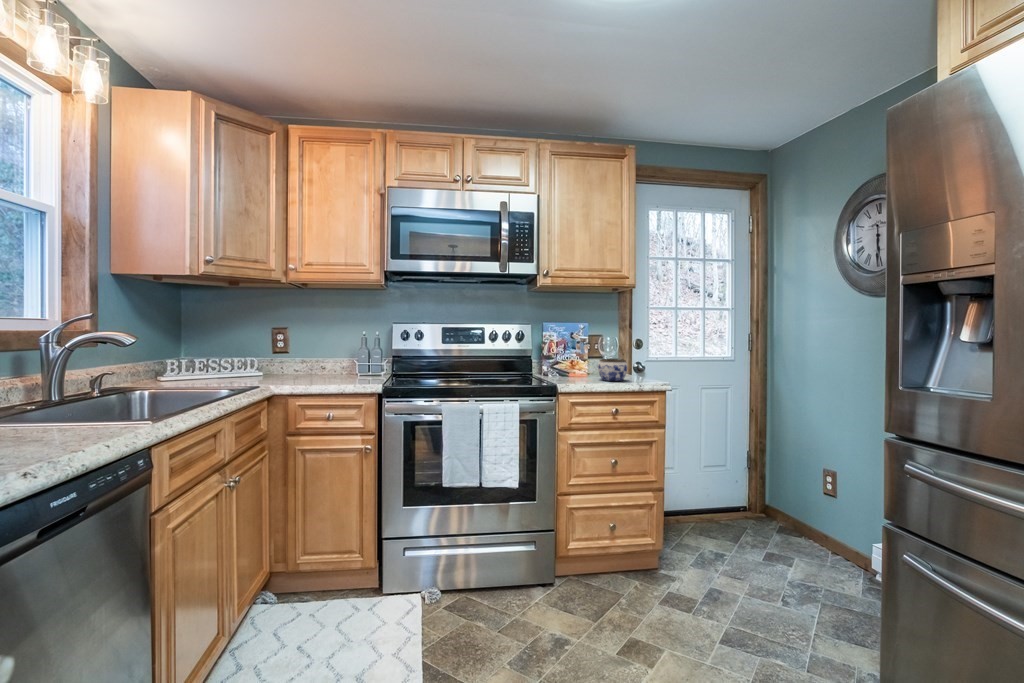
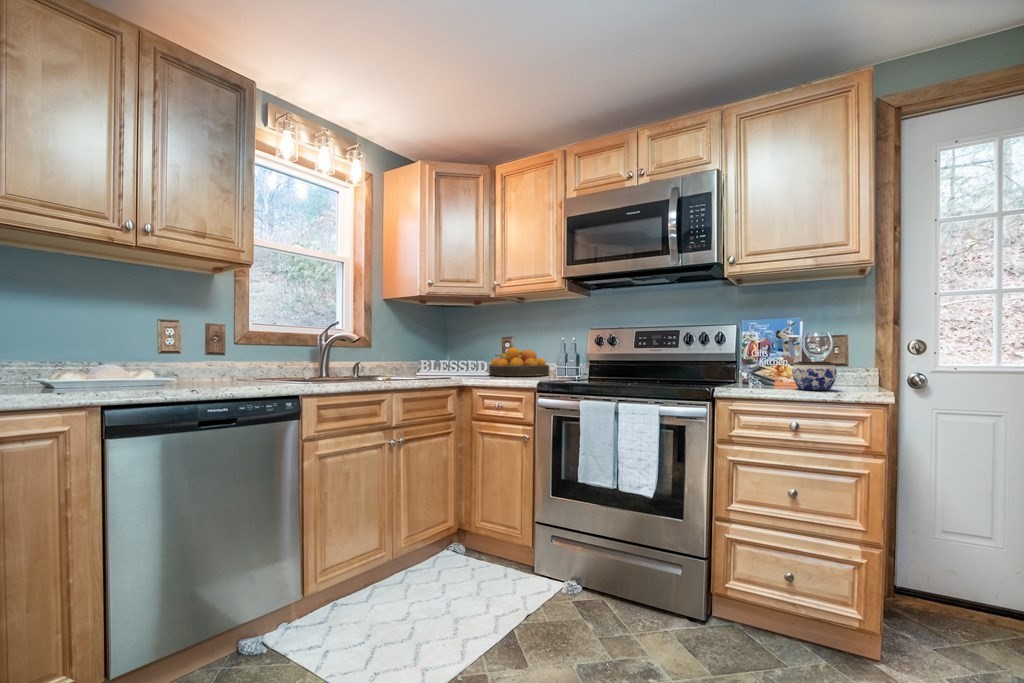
fruit bowl: none [290,345,365,380] -> present [489,347,550,376]

